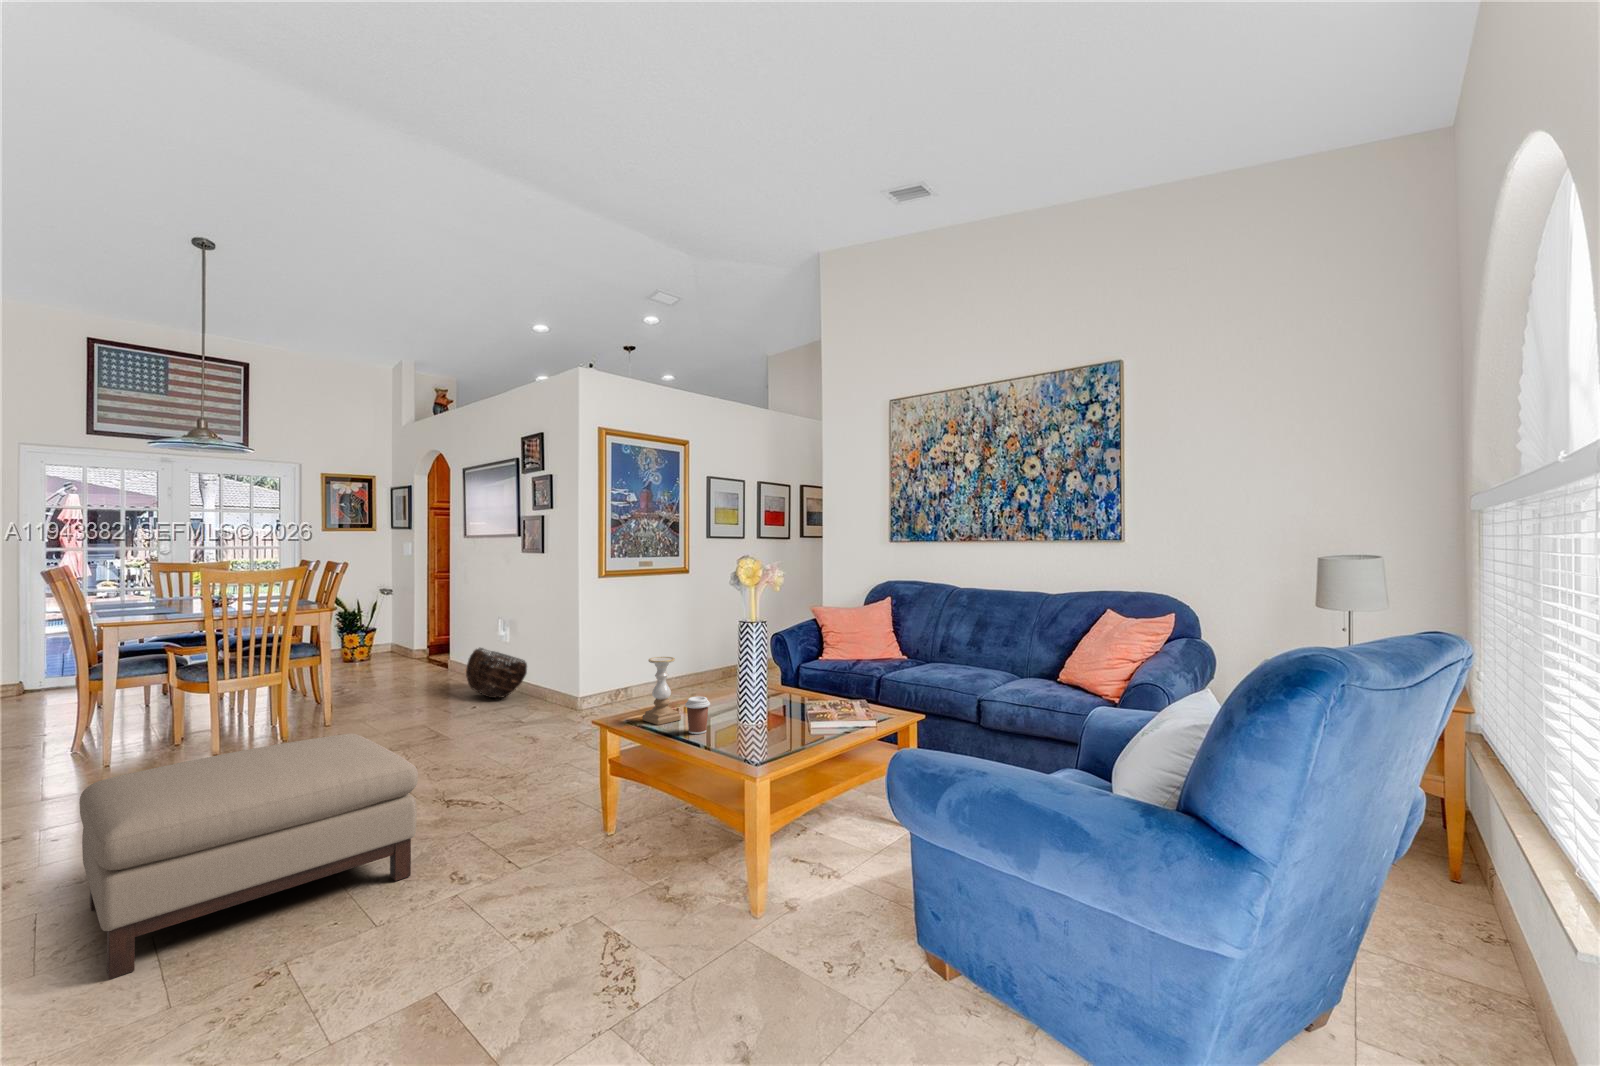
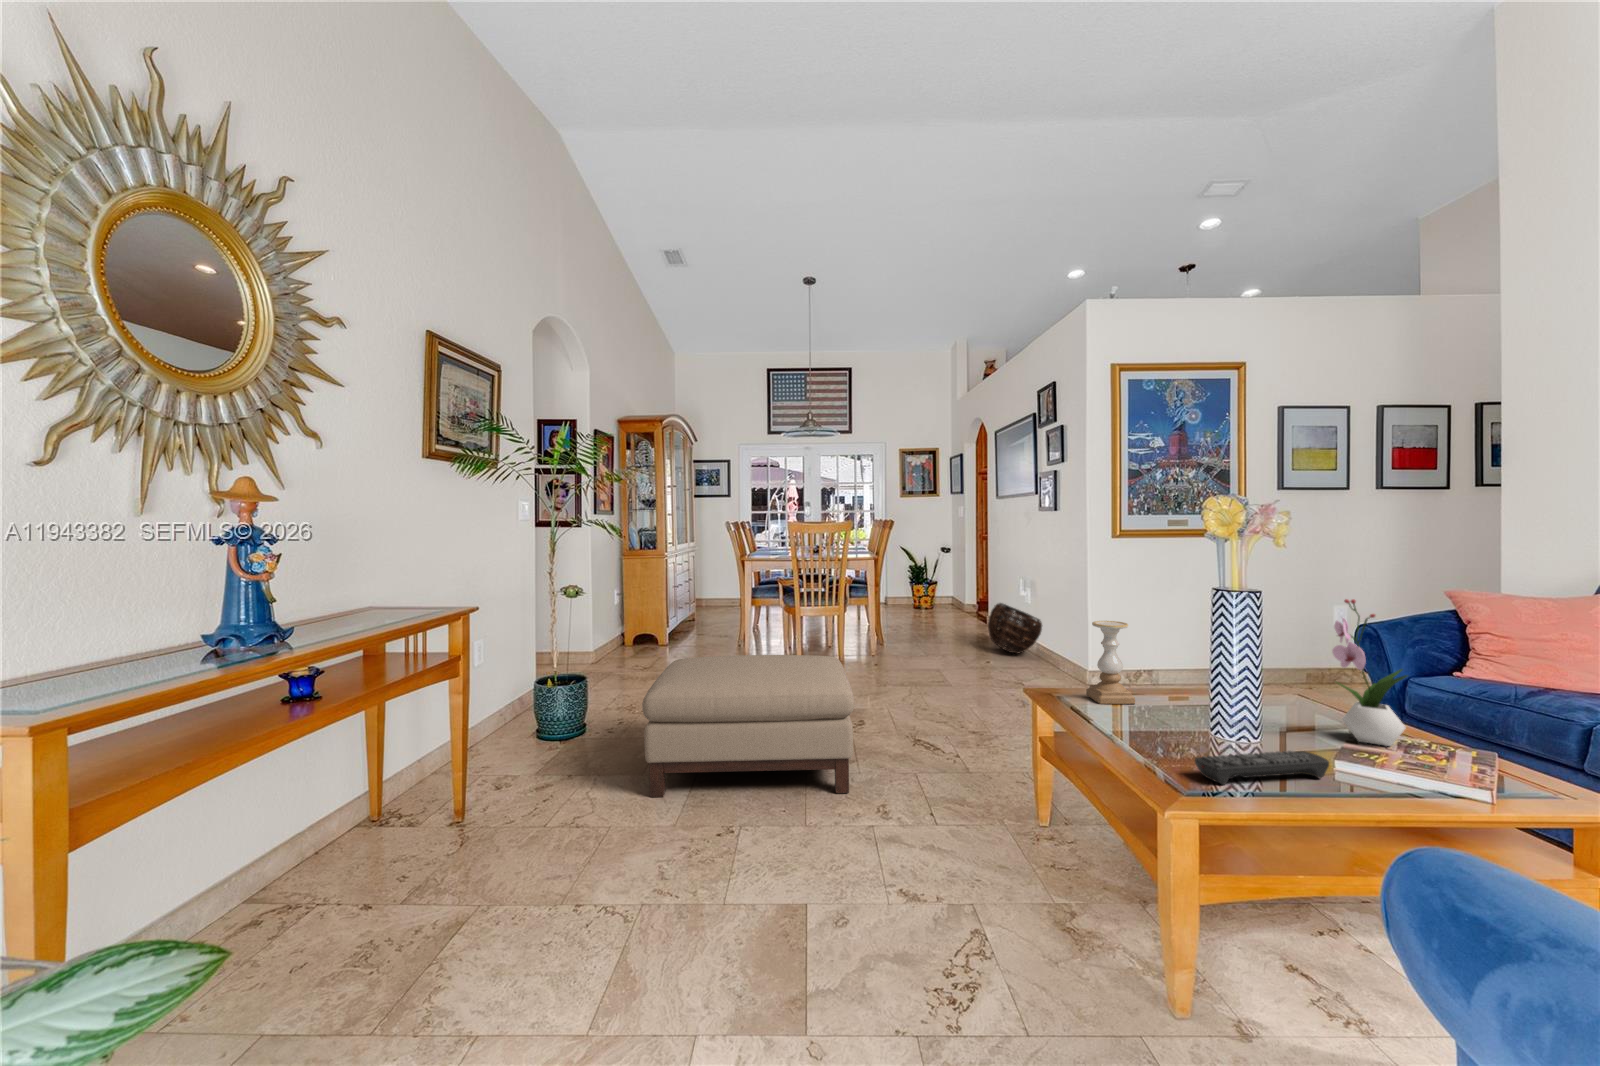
flower arrangement: none [798,626,836,716] -> present [1332,599,1407,746]
coffee cup: present [685,697,710,734] -> none [1126,676,1163,726]
remote control: none [753,727,815,760] -> present [1195,751,1329,785]

